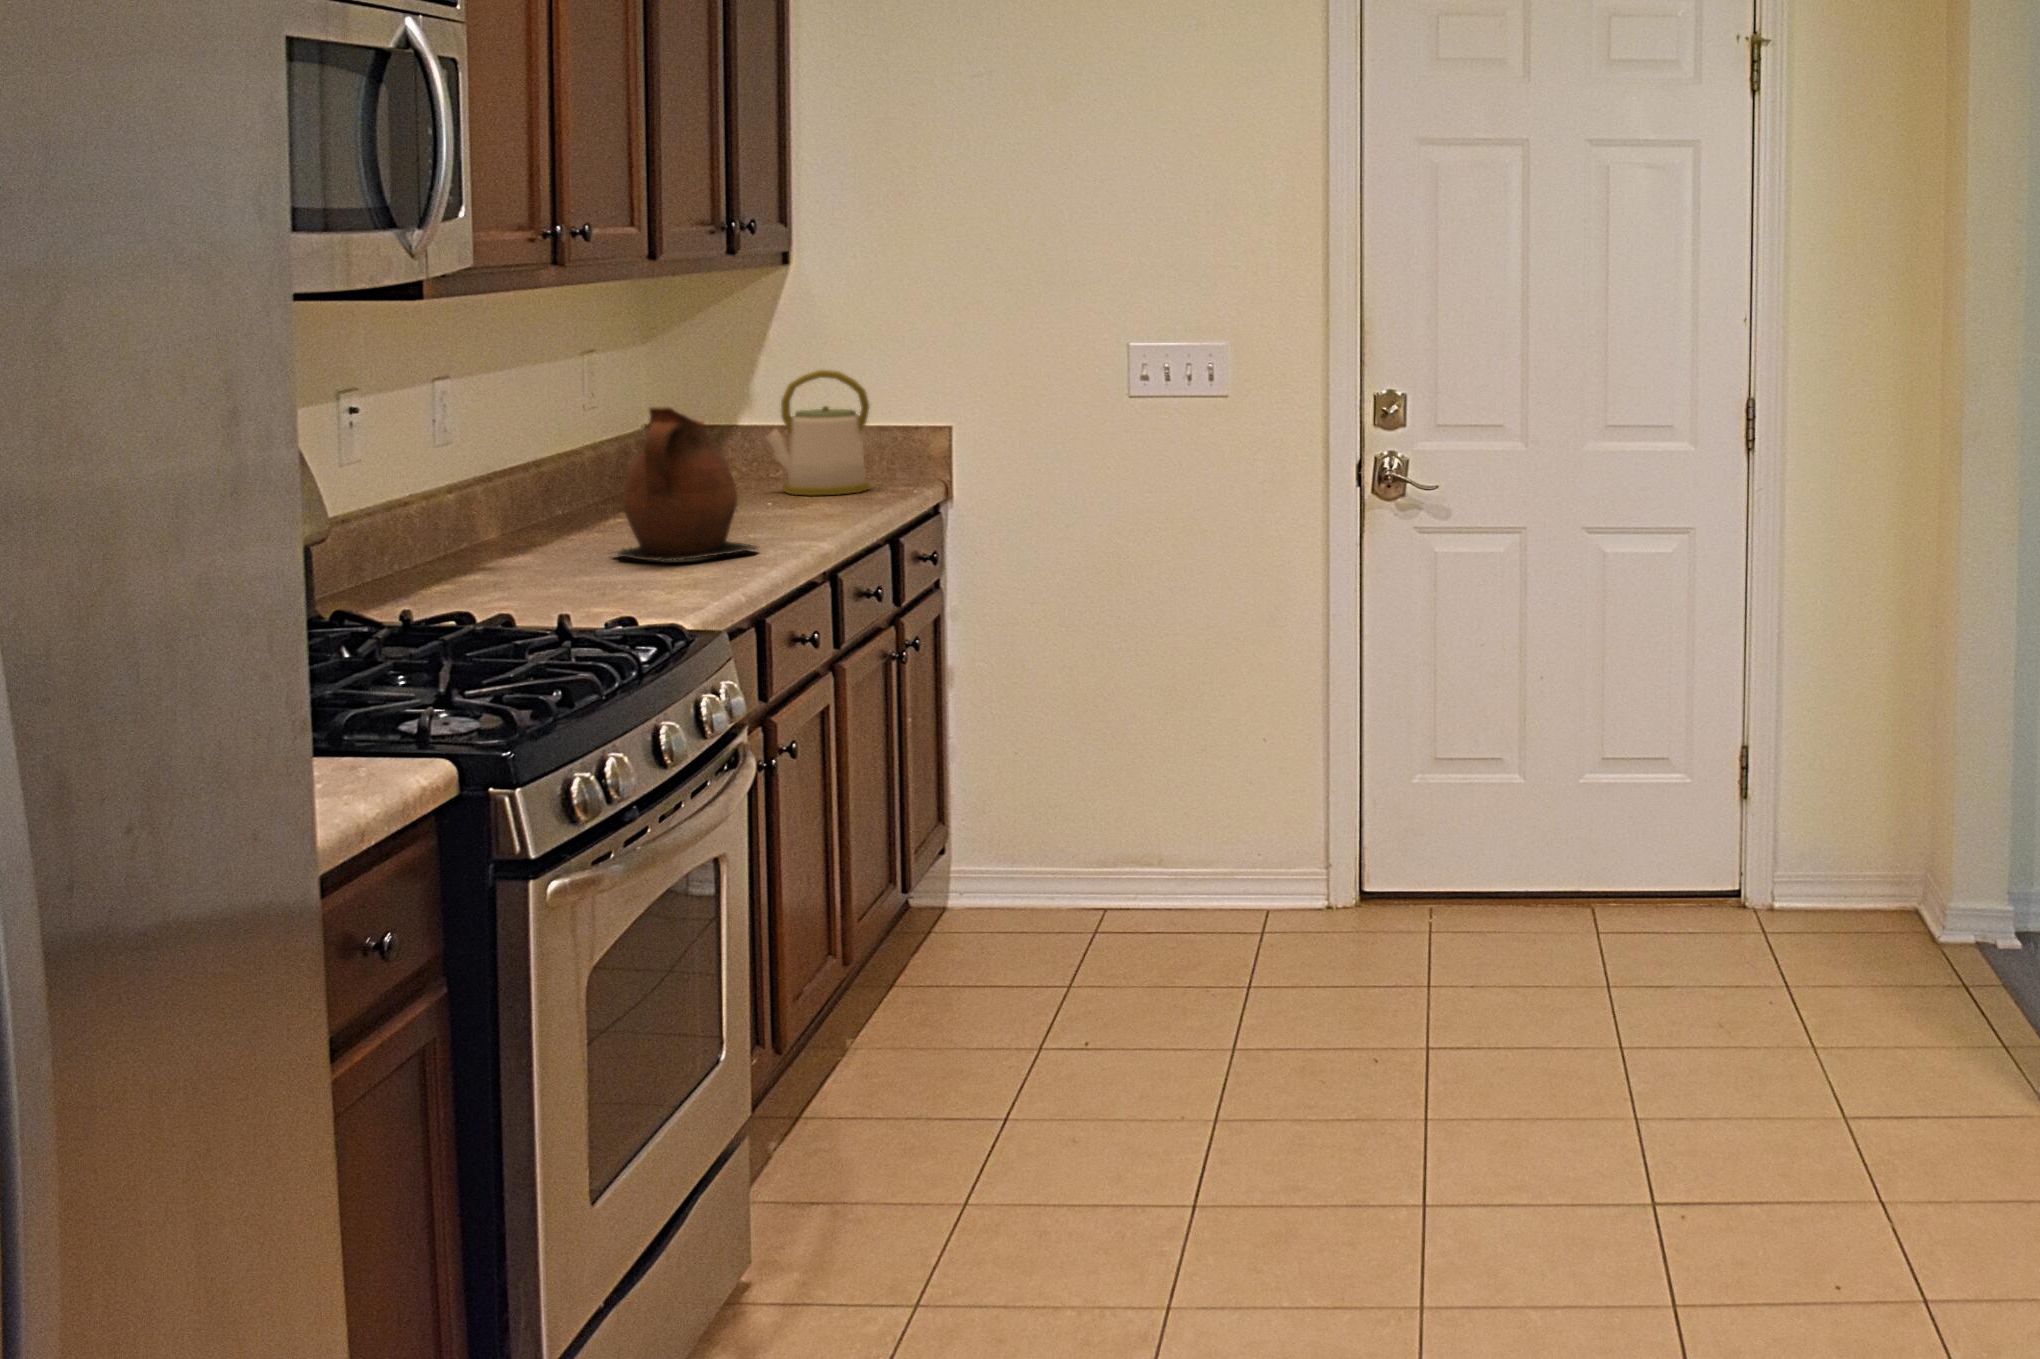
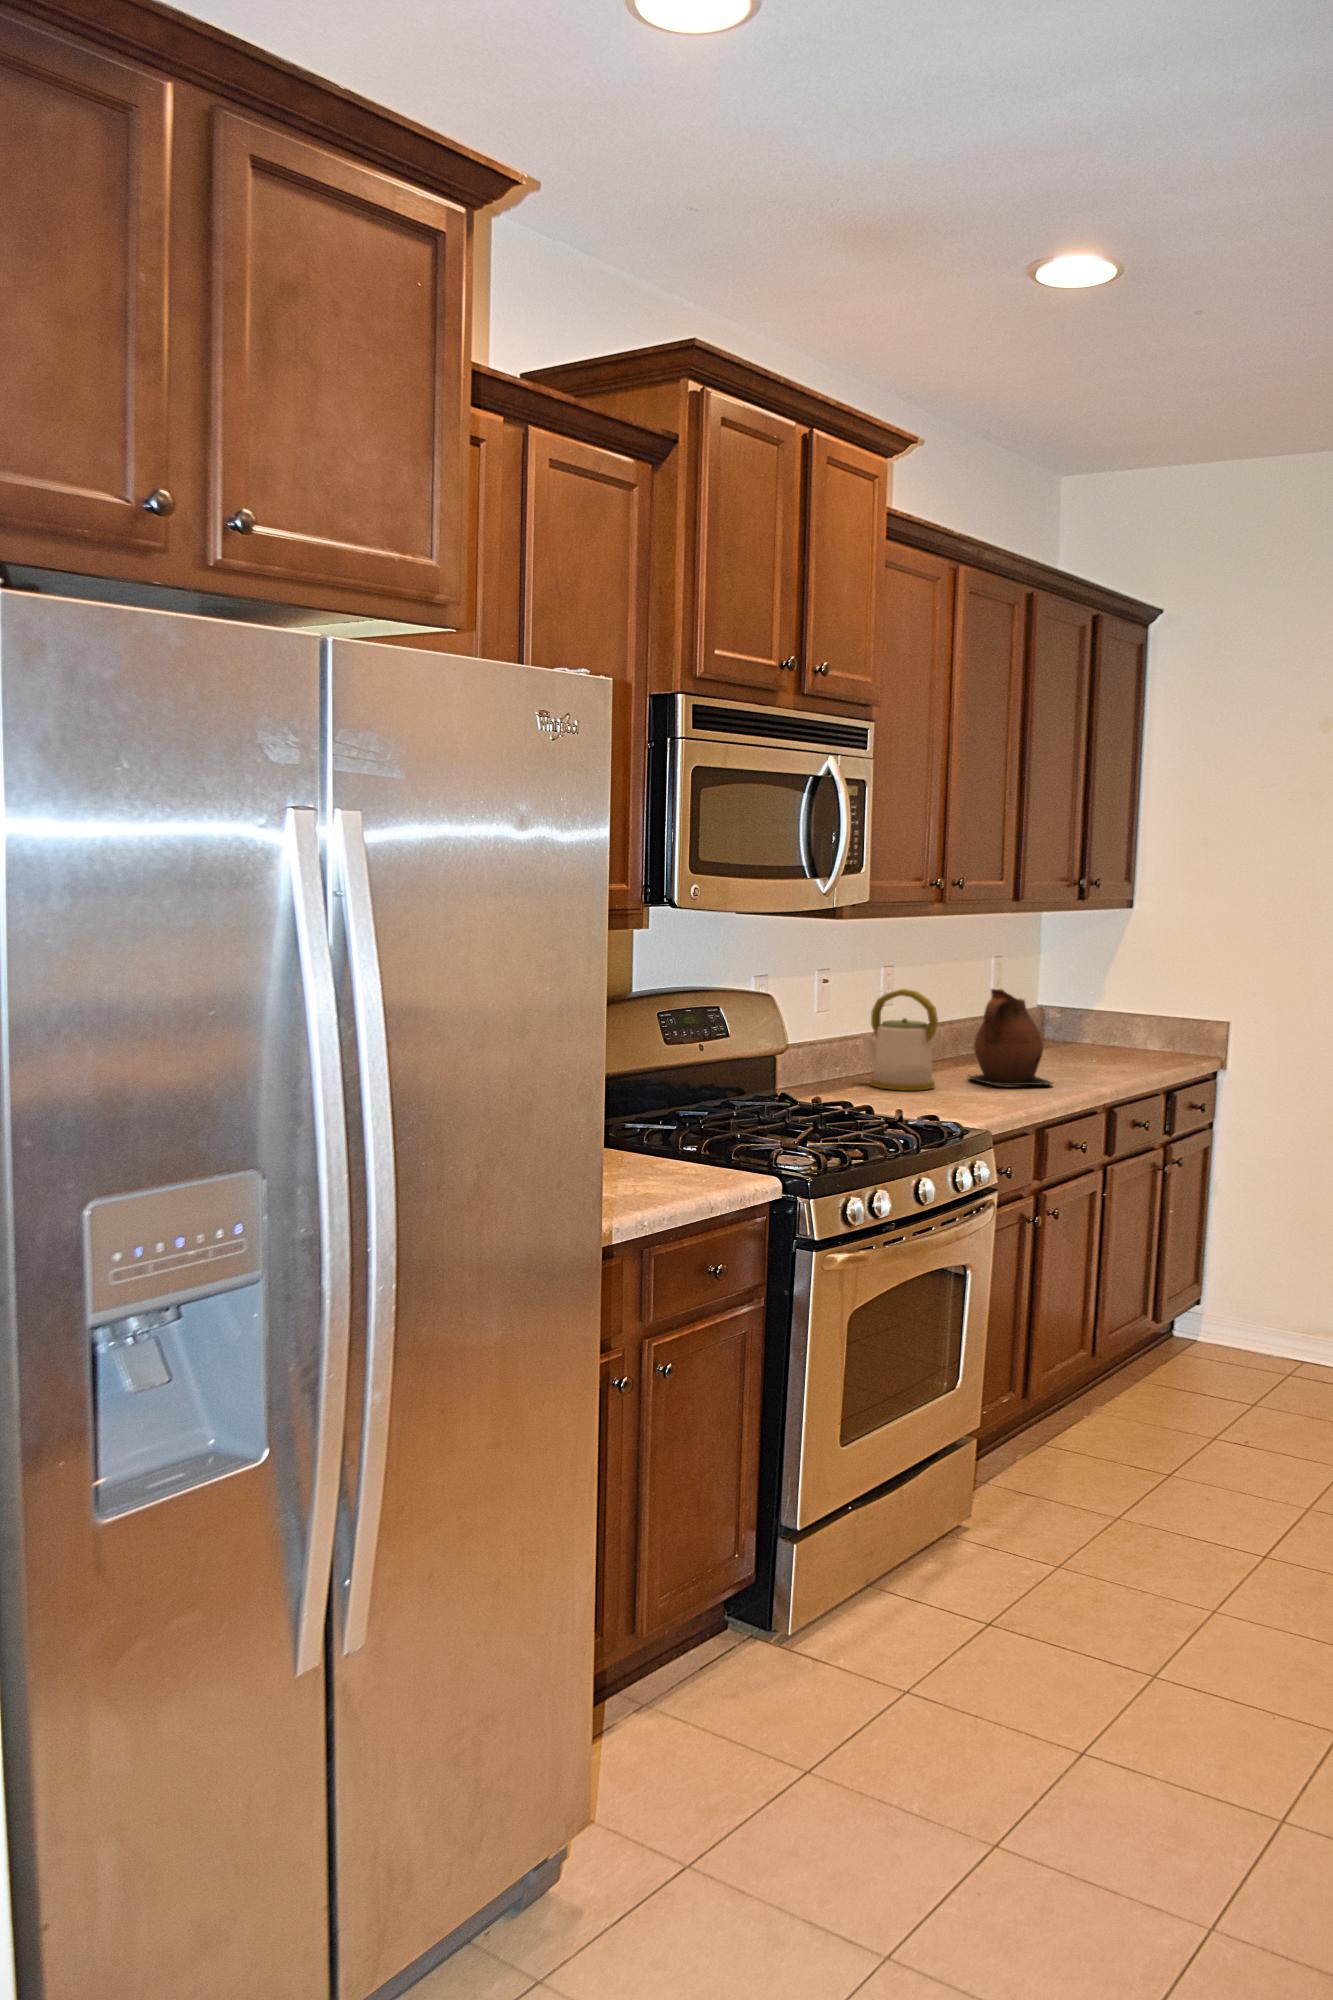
kettle: present [766,369,870,495] -> present [861,989,938,1090]

